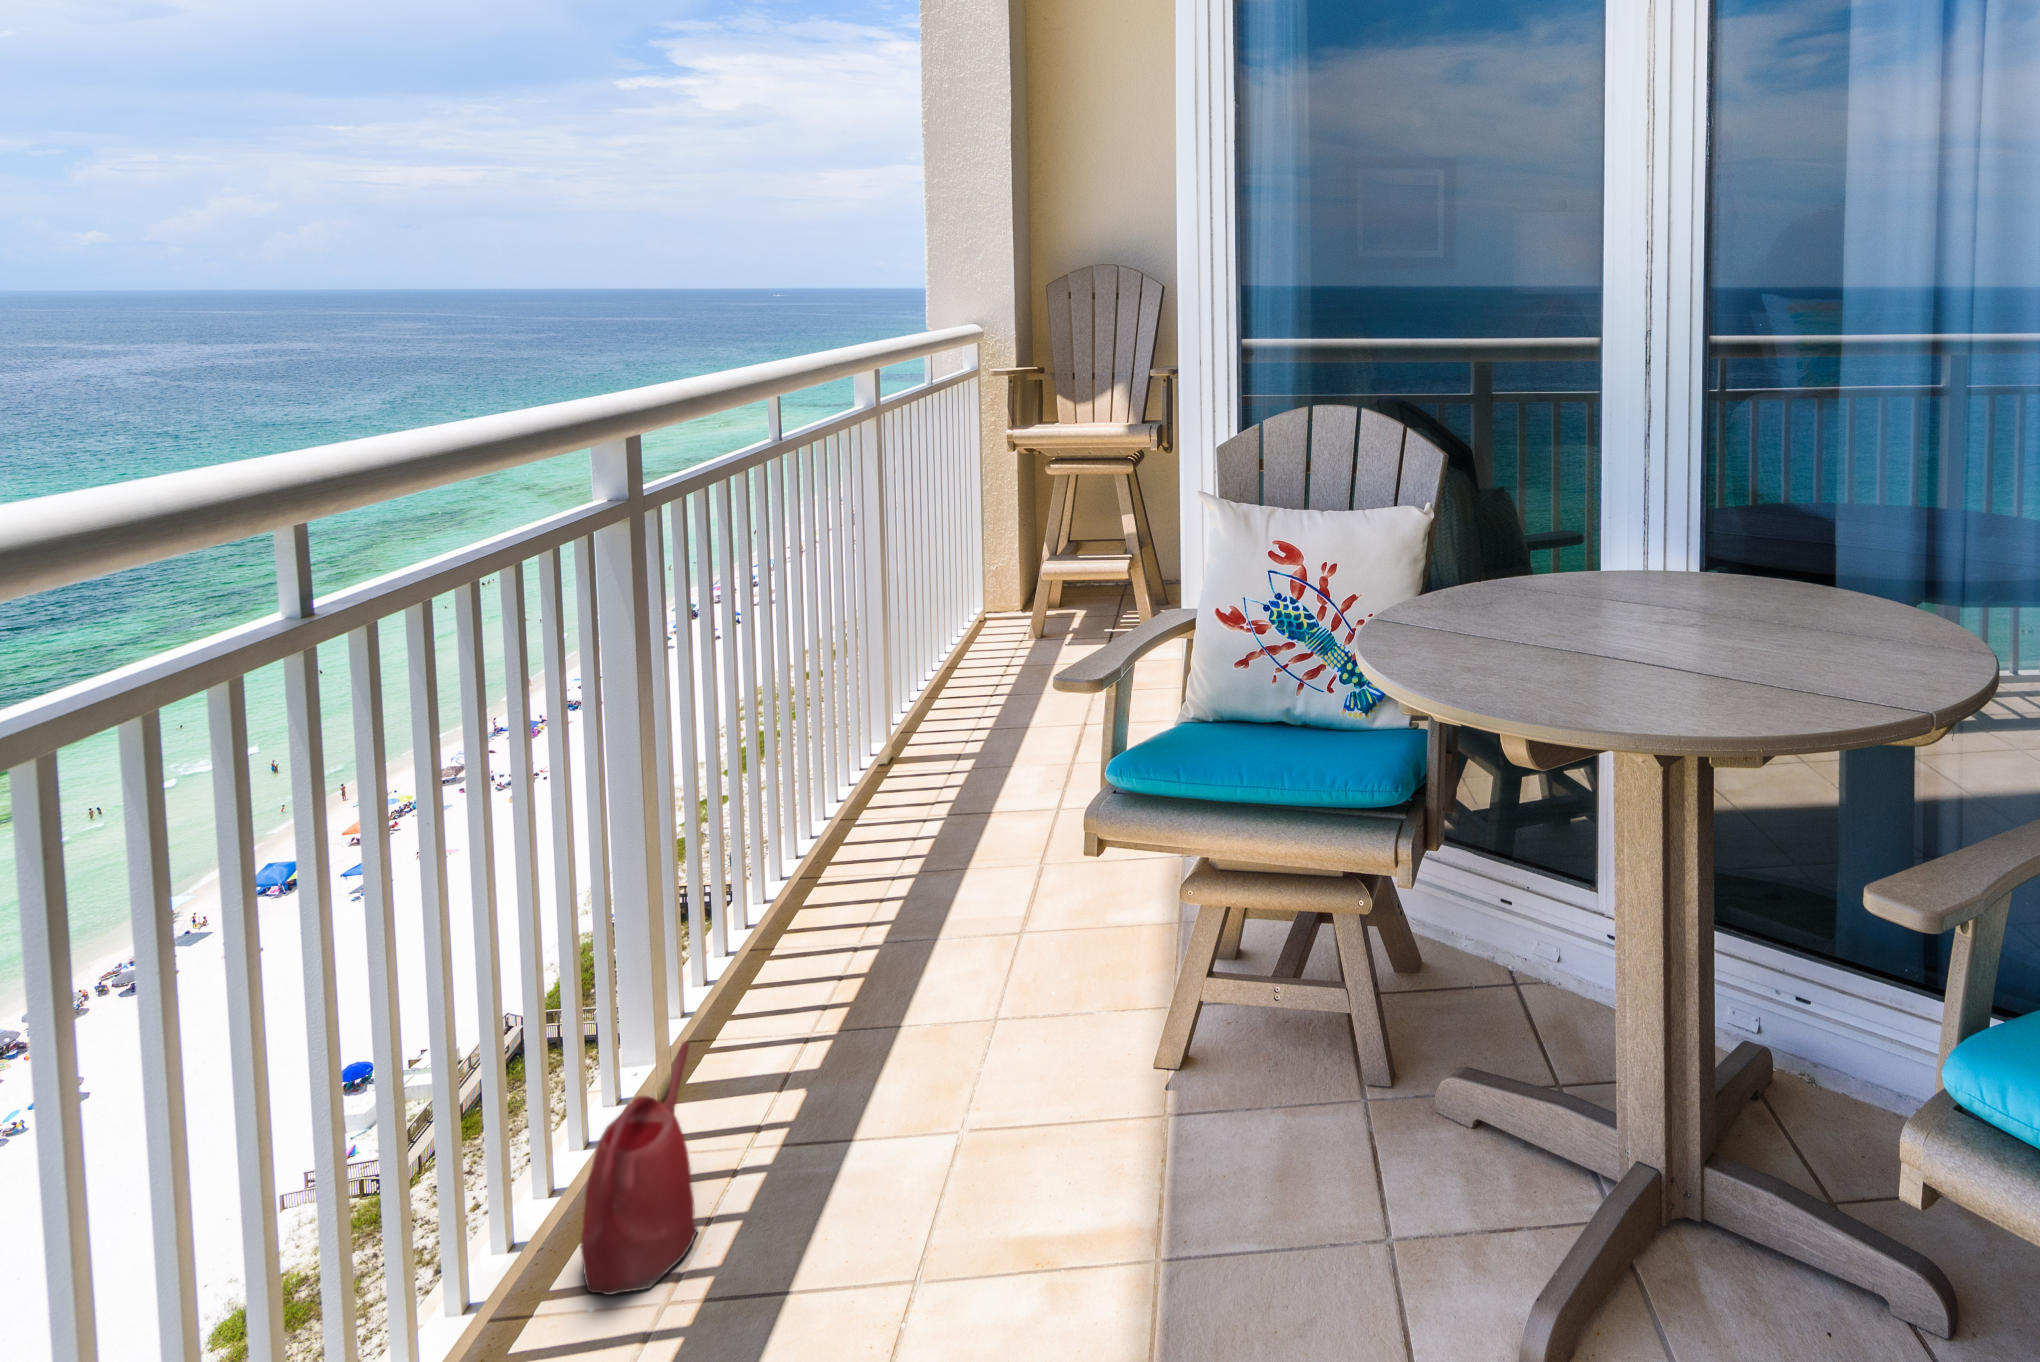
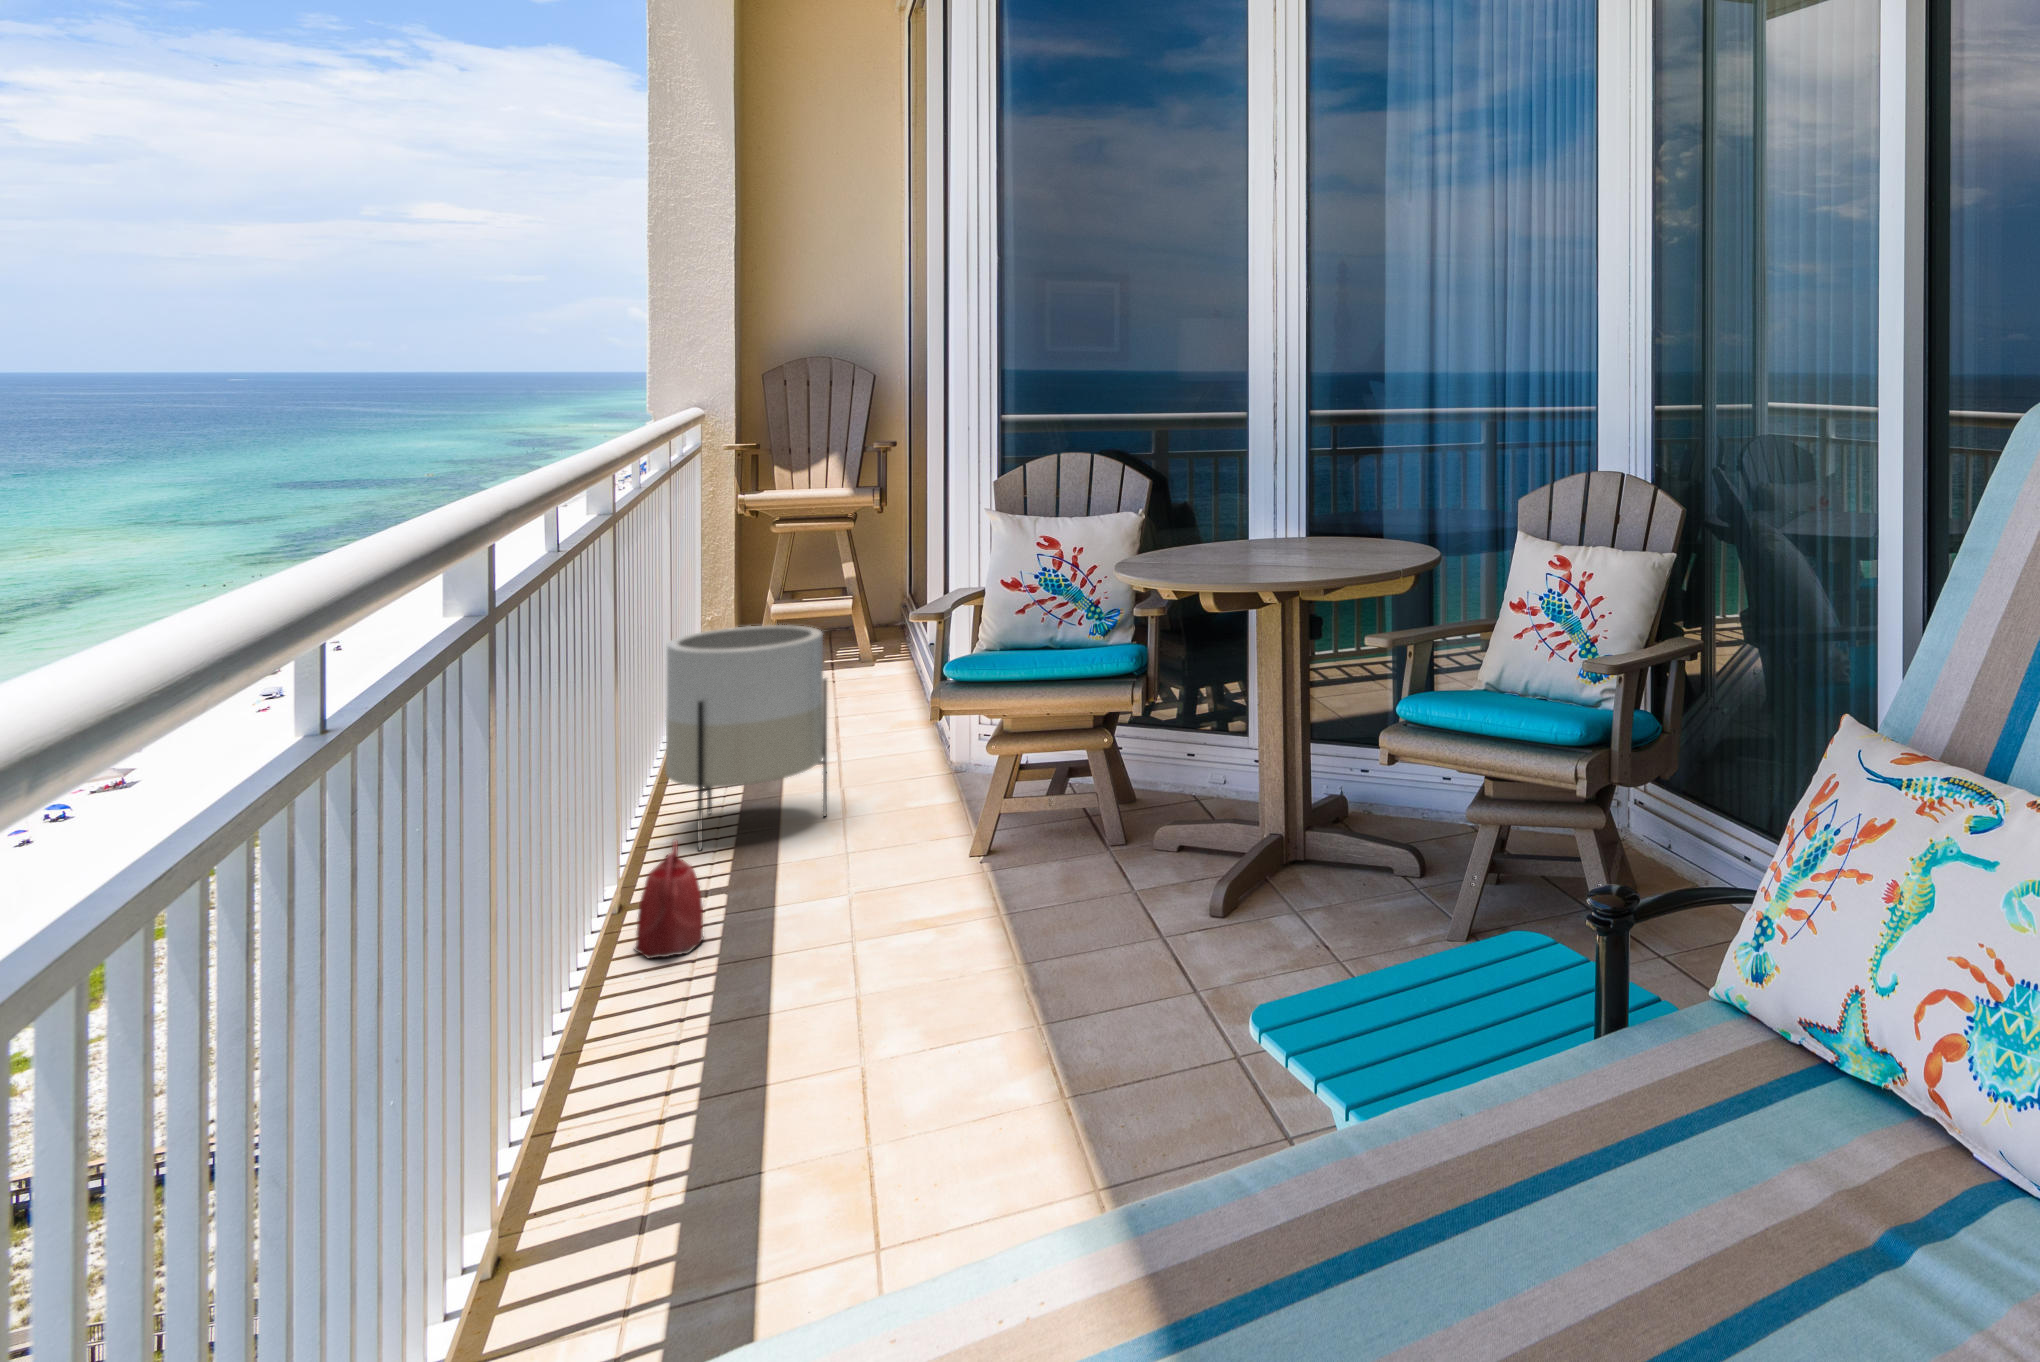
planter: none [767,648,994,991] -> present [666,625,827,850]

